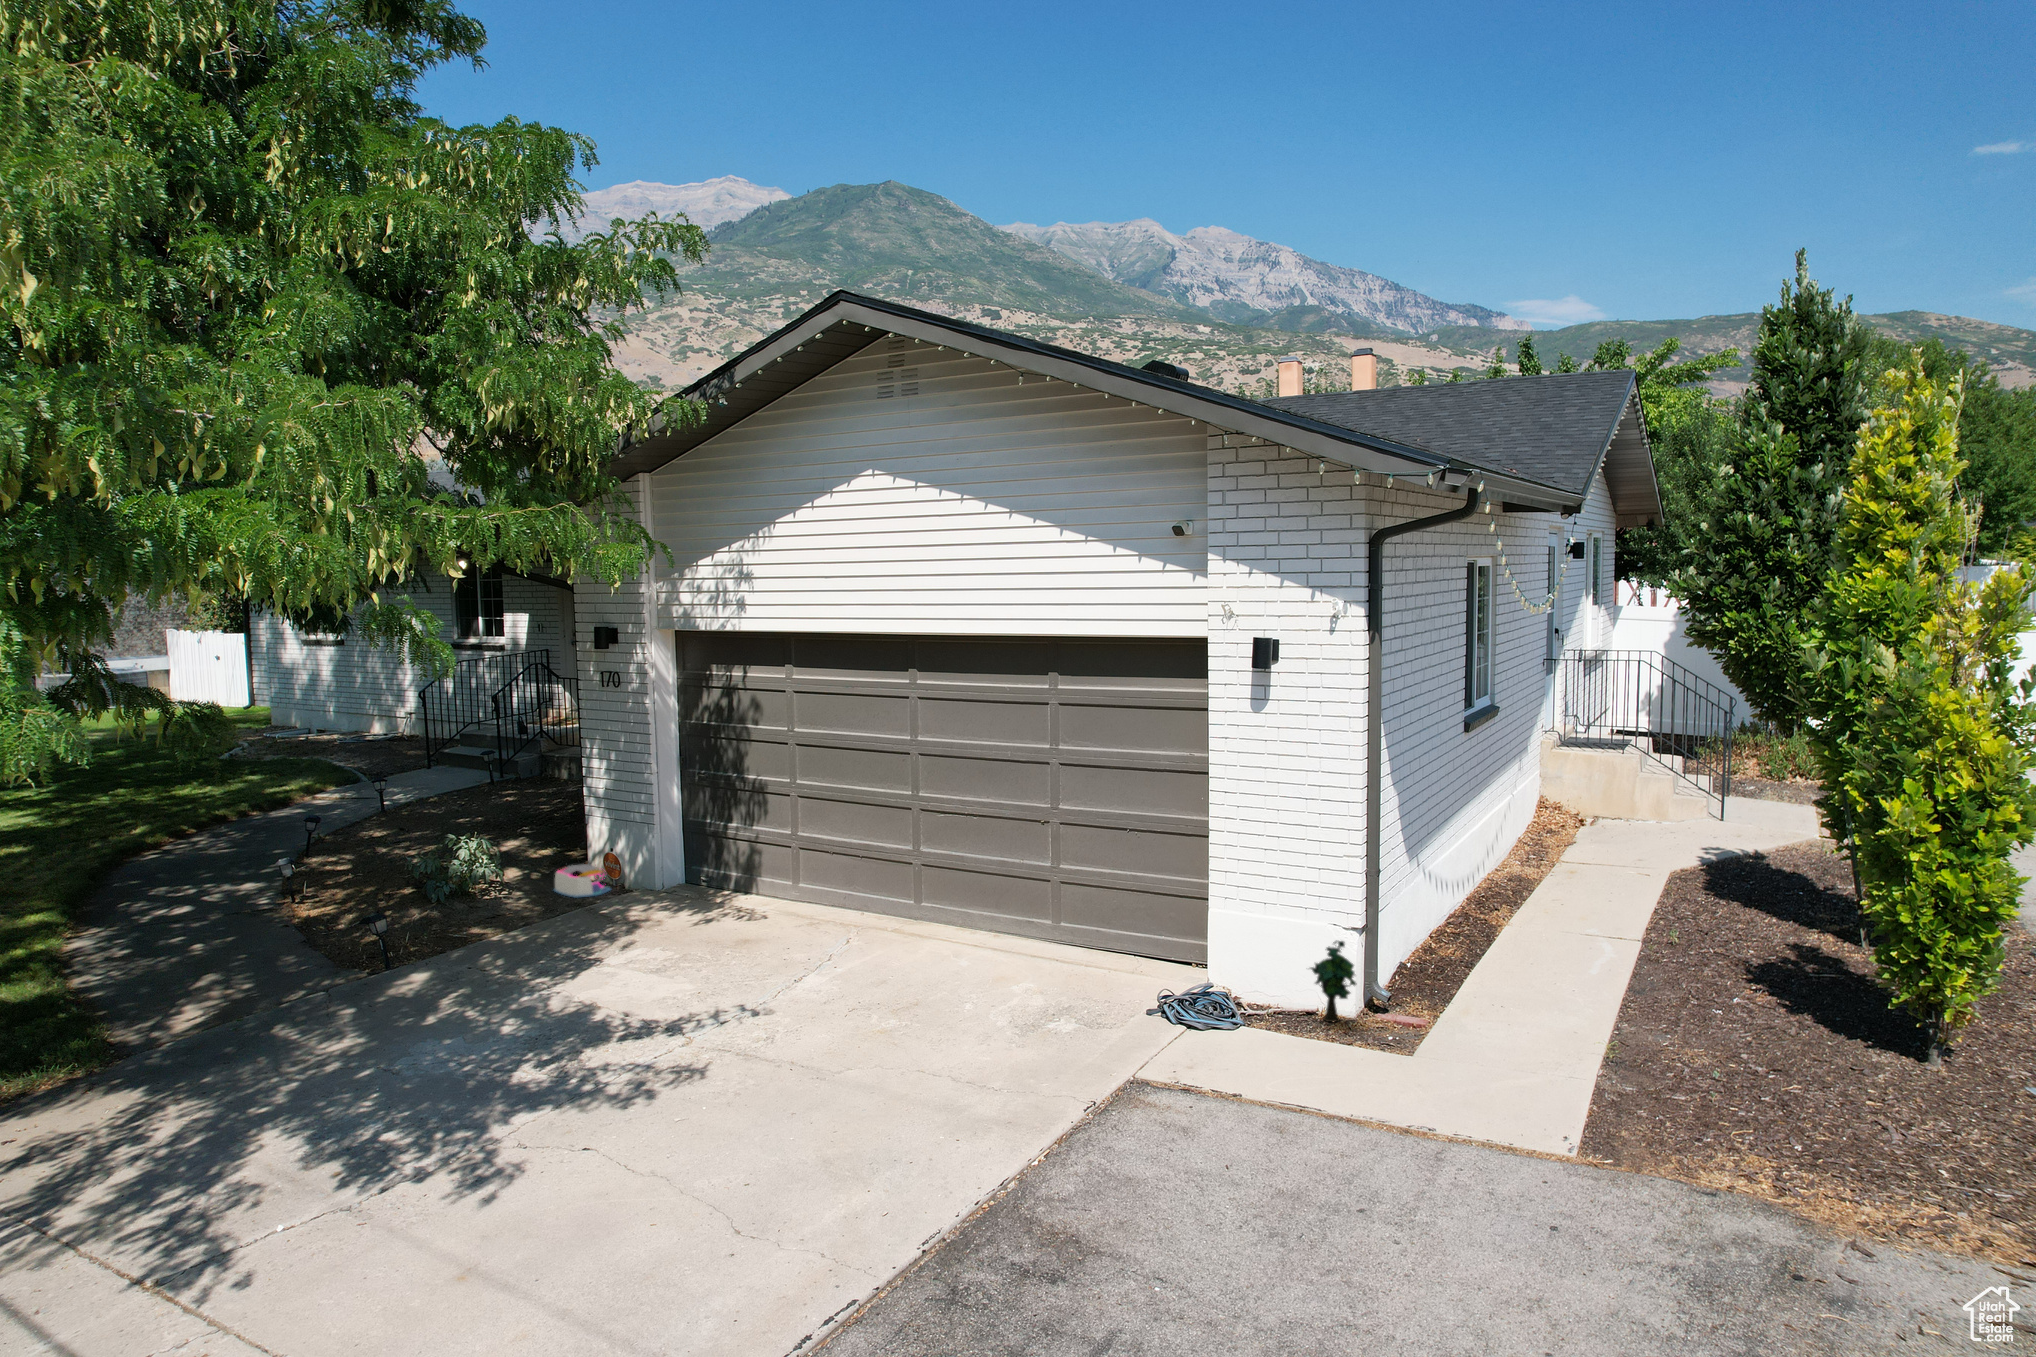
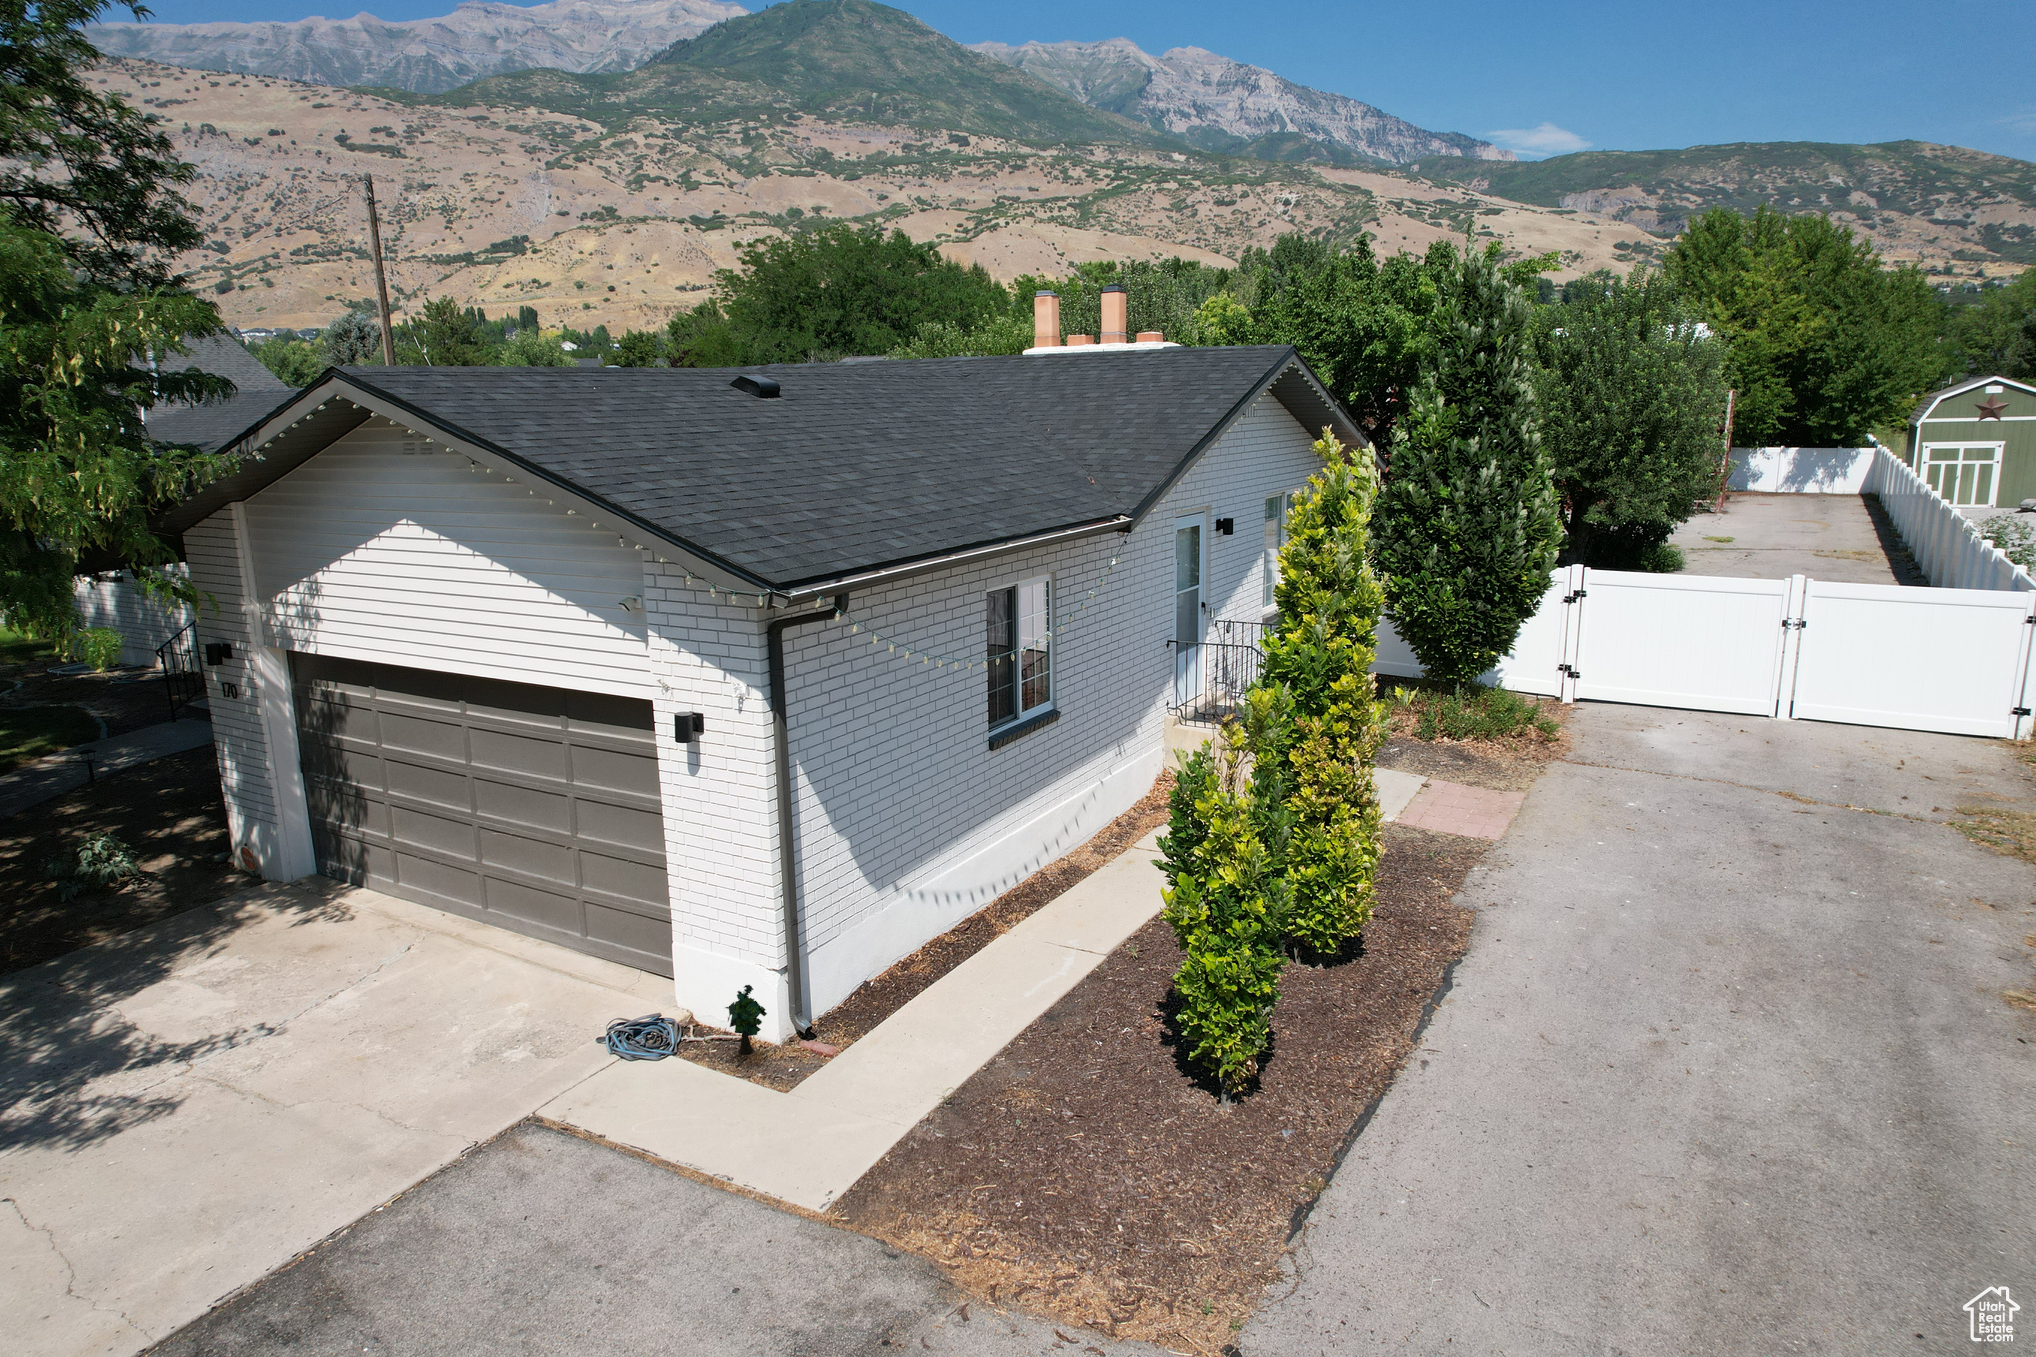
storage bin: present [554,864,611,898] -> none [195,853,248,890]

